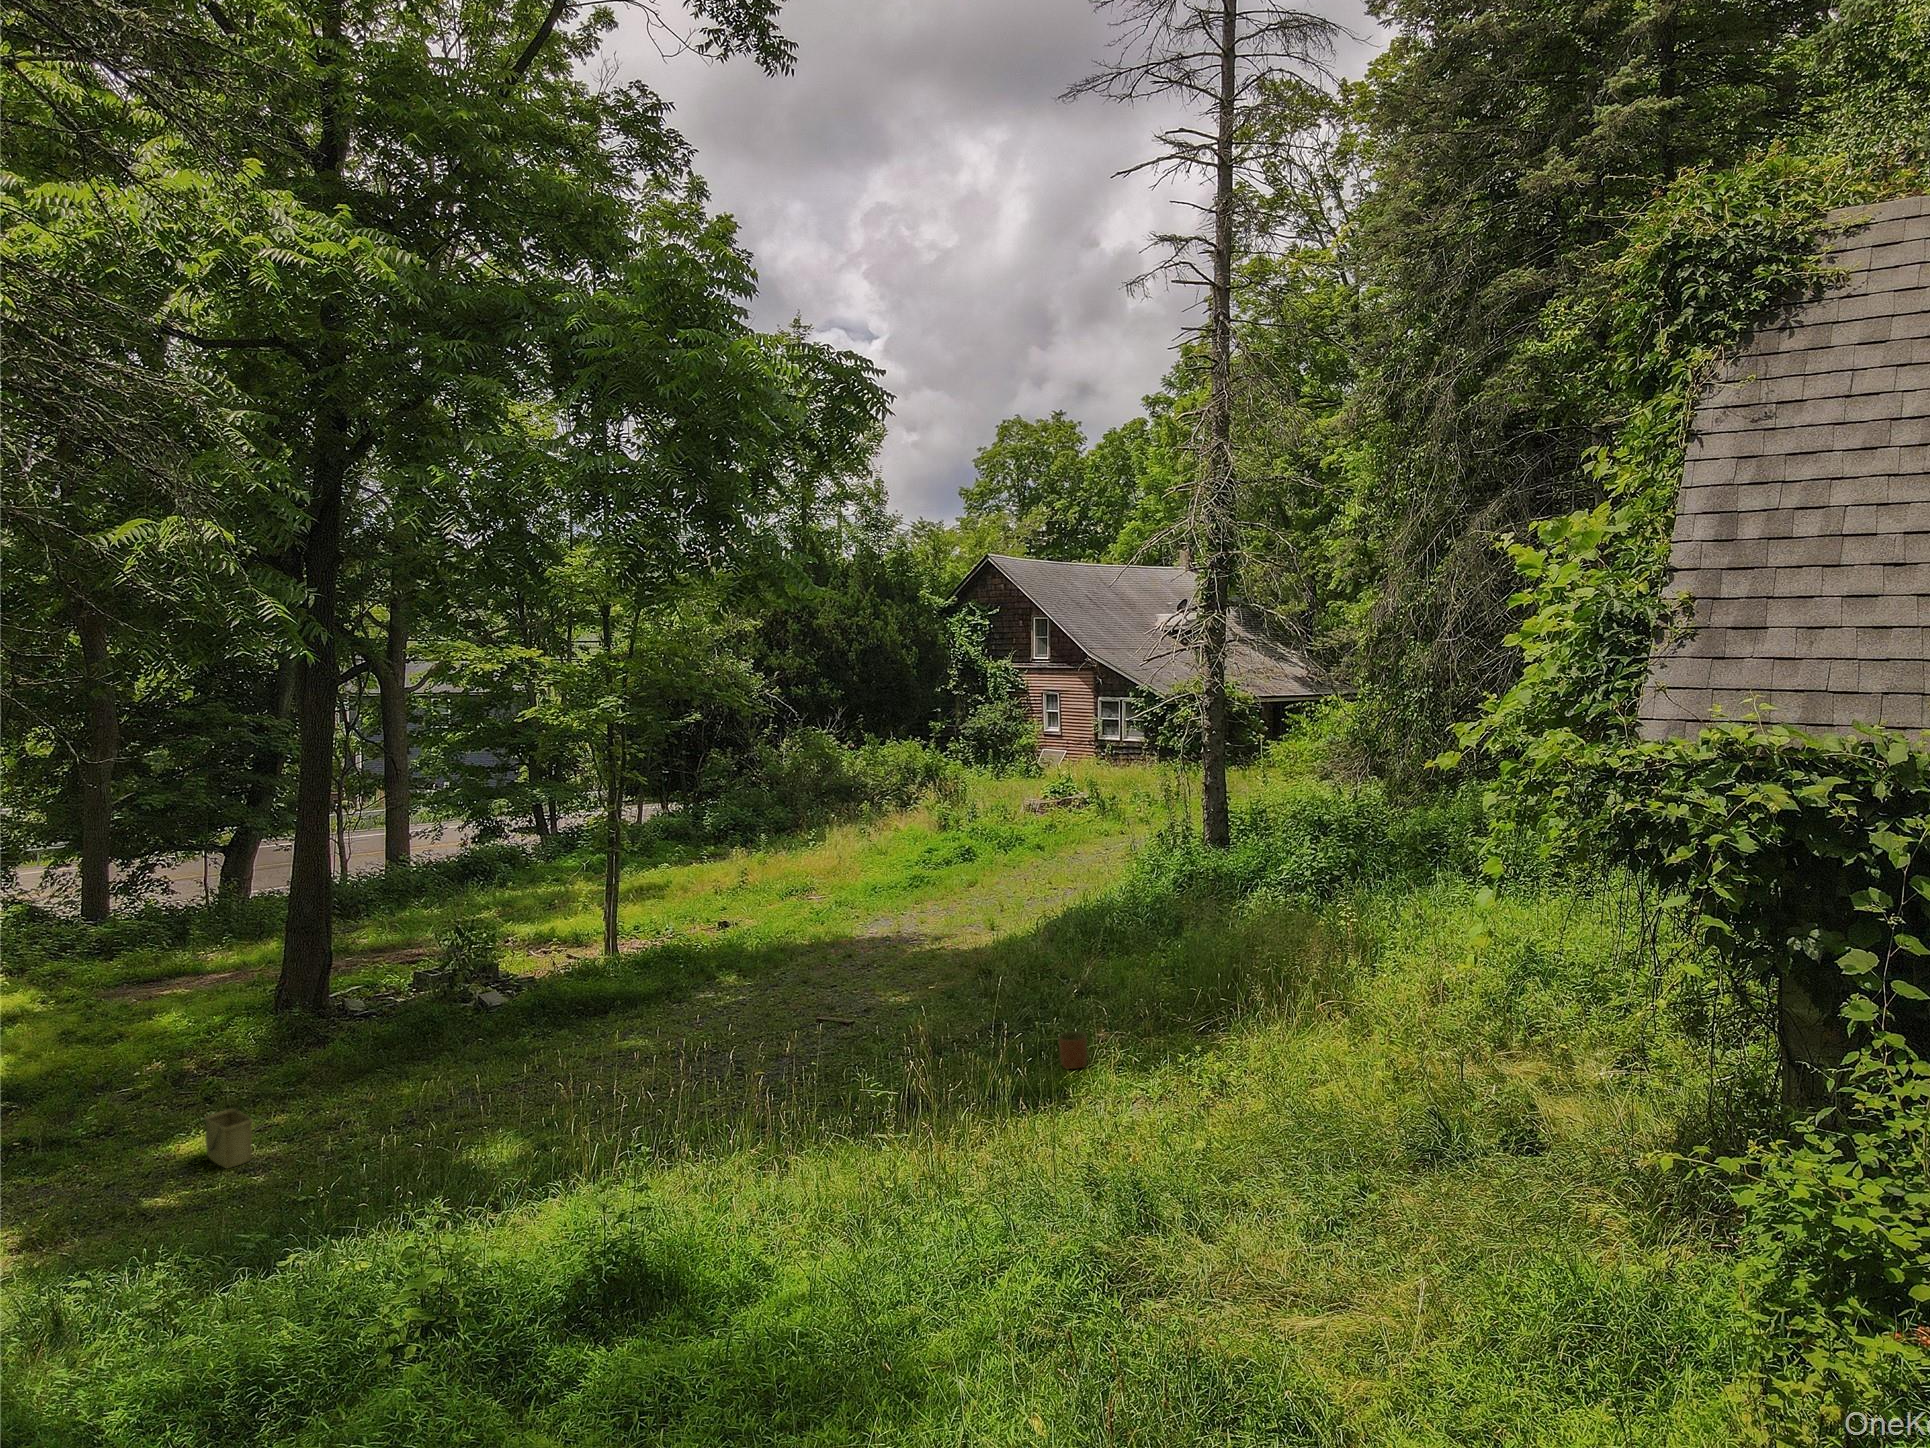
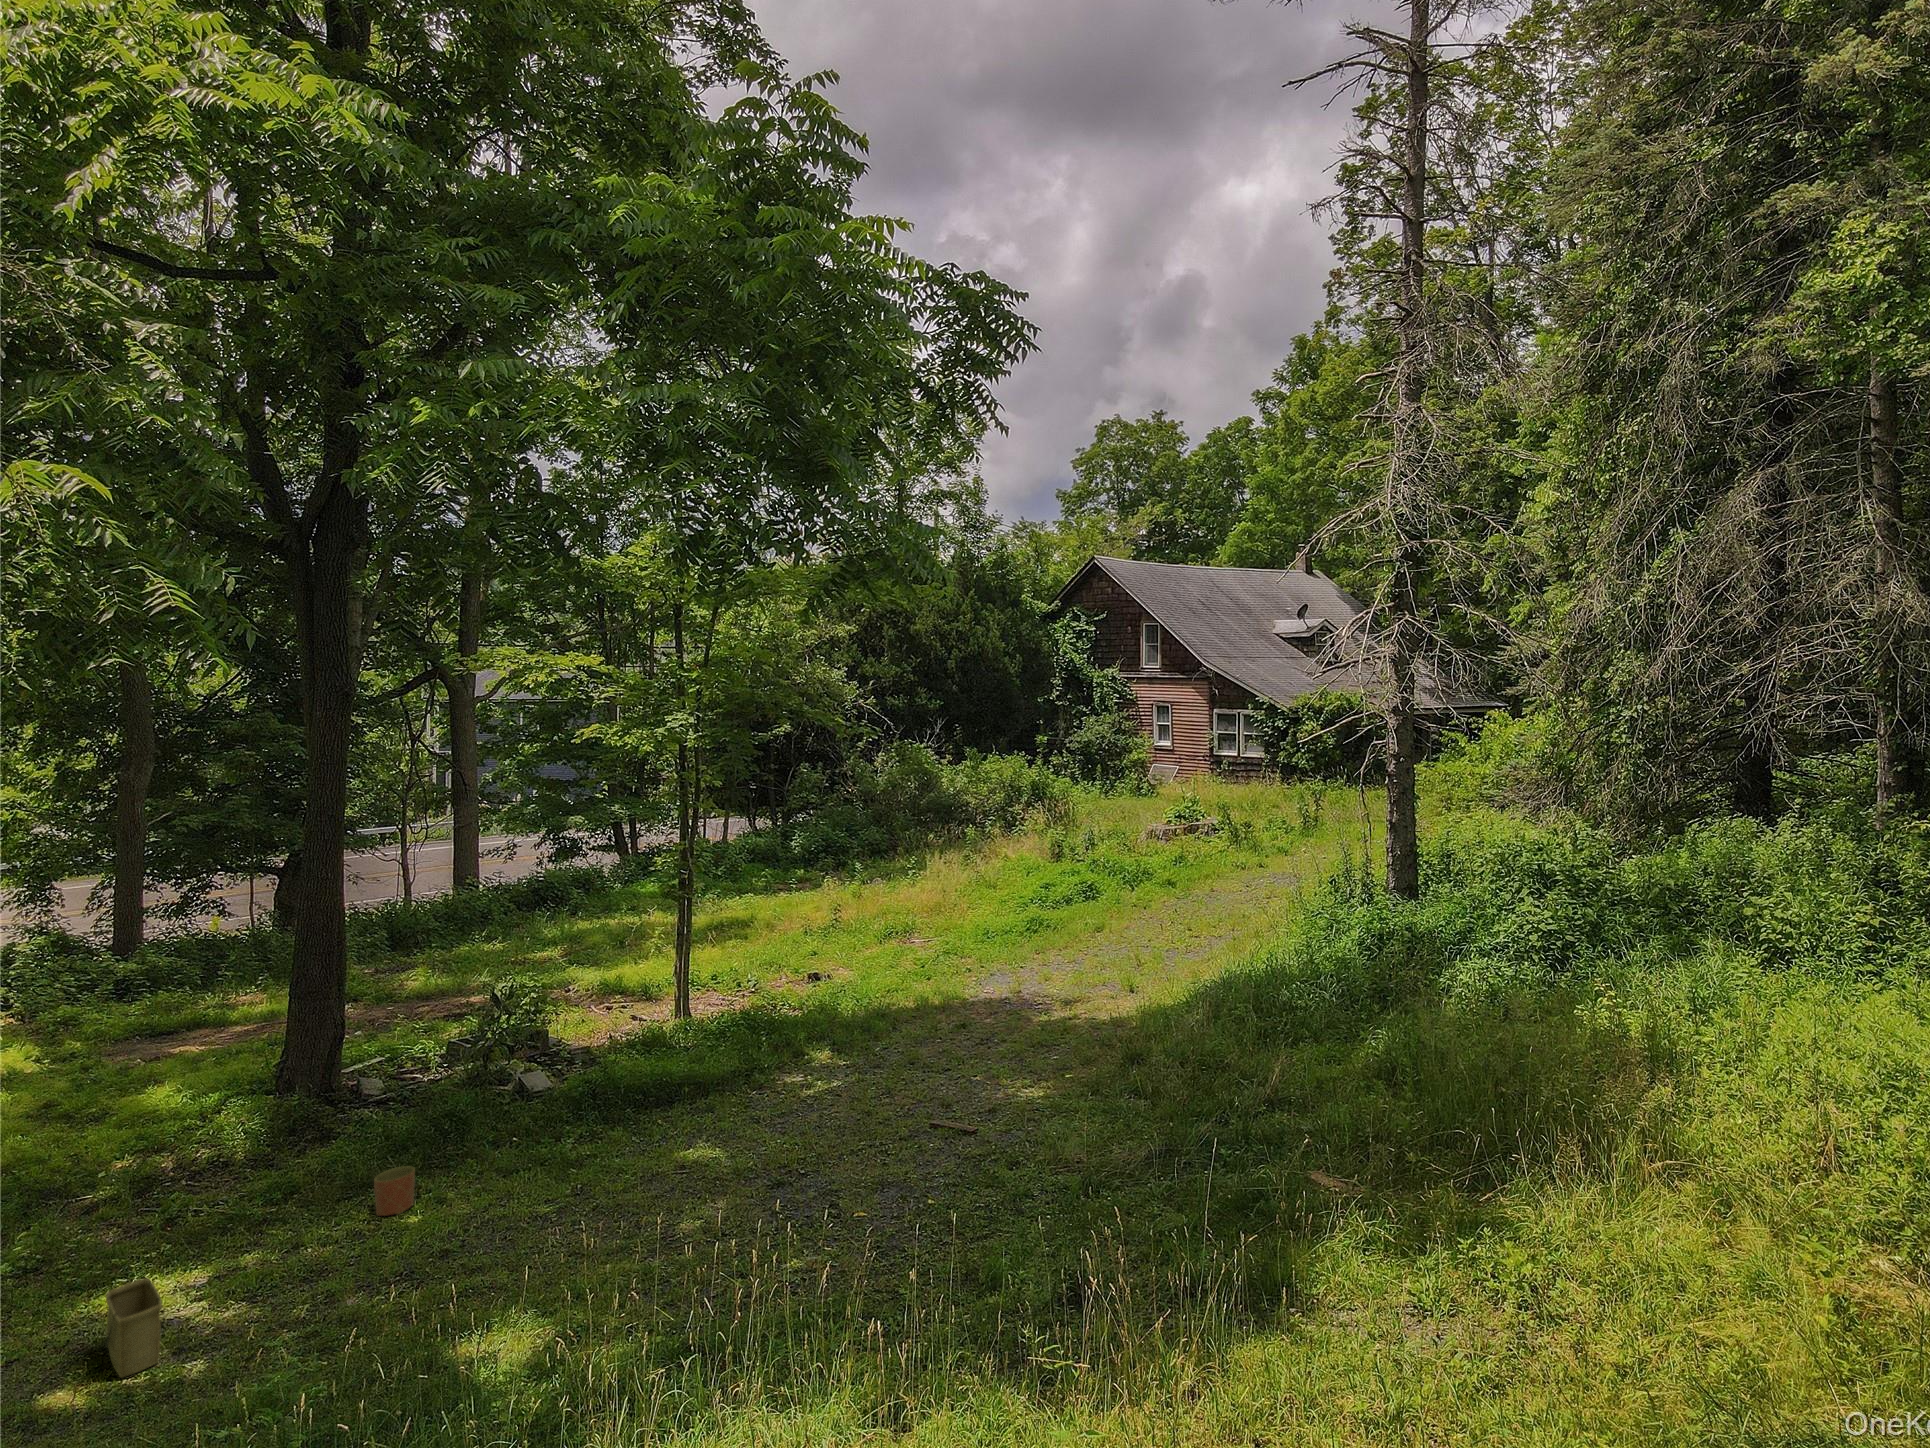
planter: present [1058,1031,1087,1069] -> present [374,1166,415,1216]

